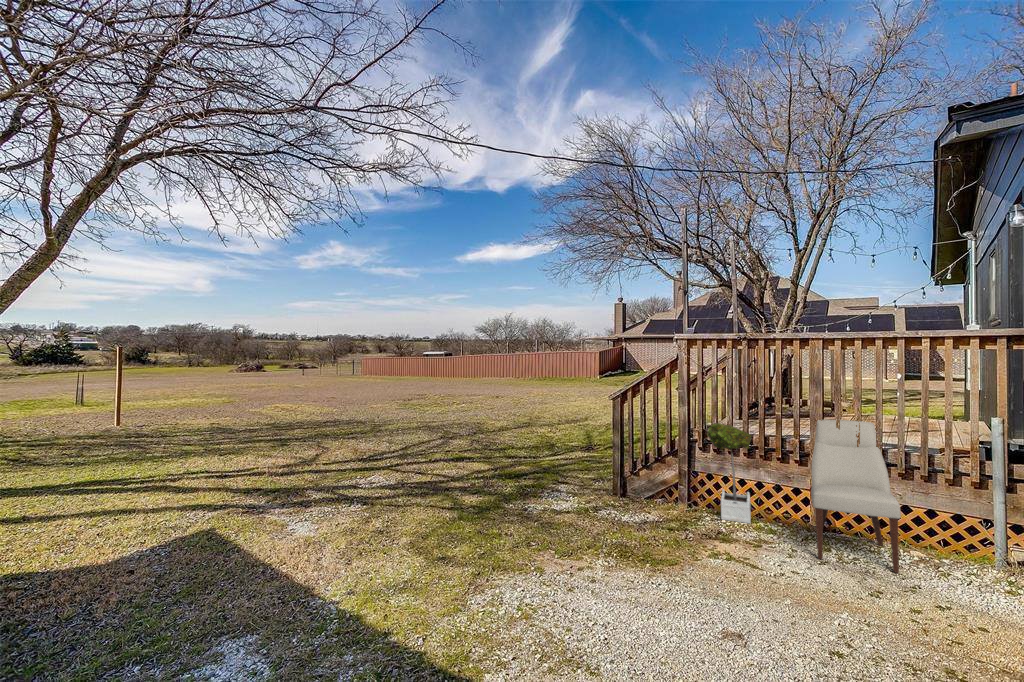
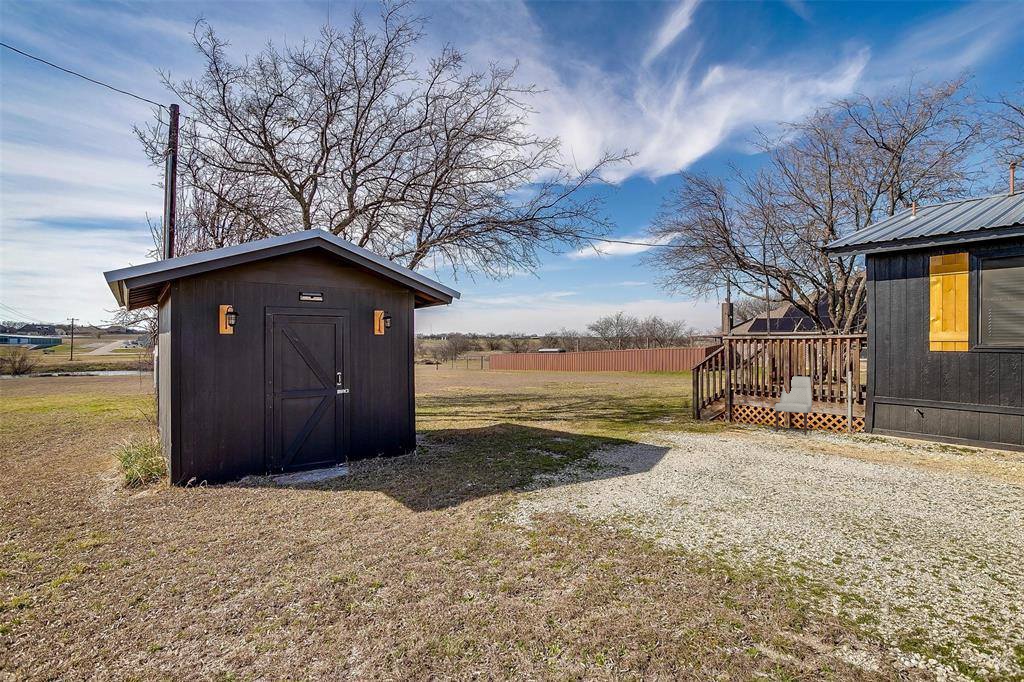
potted tree: present [707,423,751,523] -> none [737,379,759,425]

